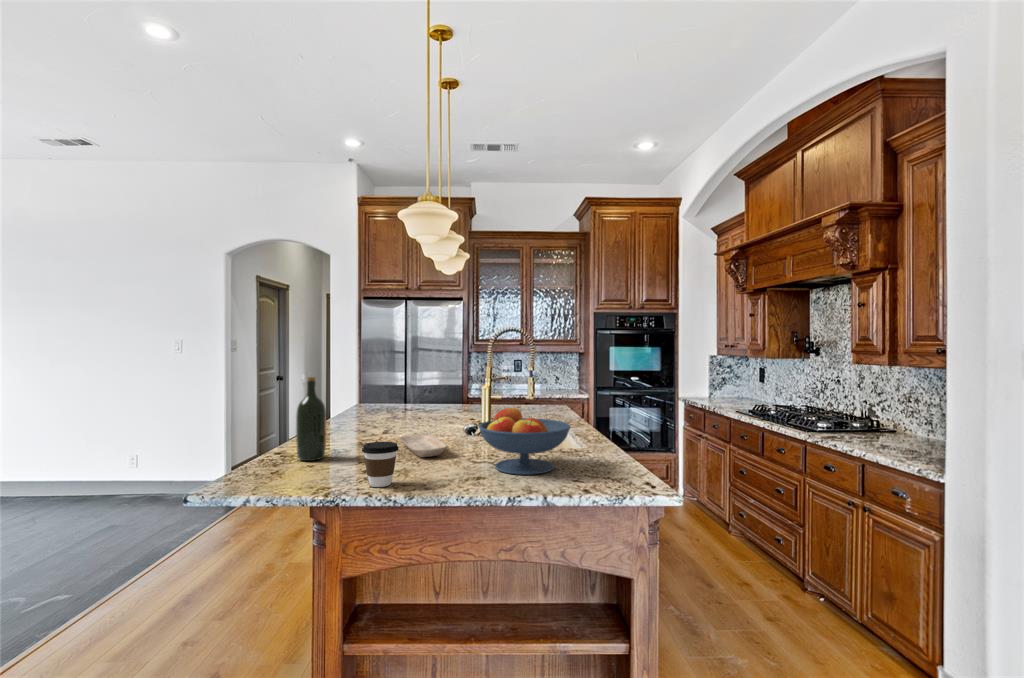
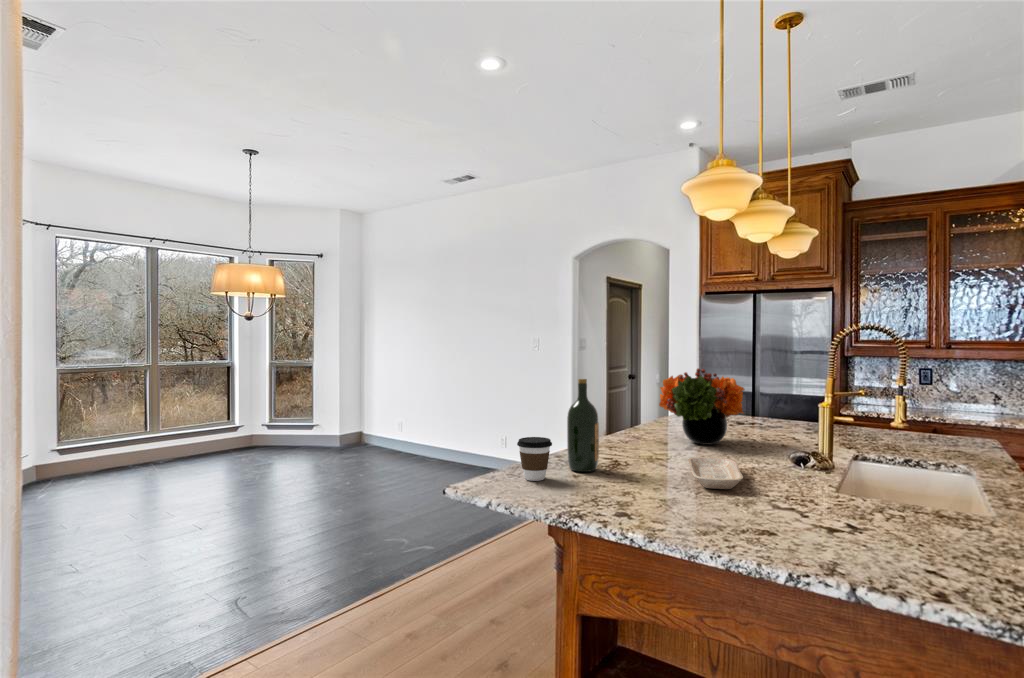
flower arrangement: none [355,365,425,428] -> present [659,368,745,445]
fruit bowl: present [479,408,570,475] -> none [772,434,938,546]
coffee cup: present [362,442,399,487] -> present [517,437,552,481]

